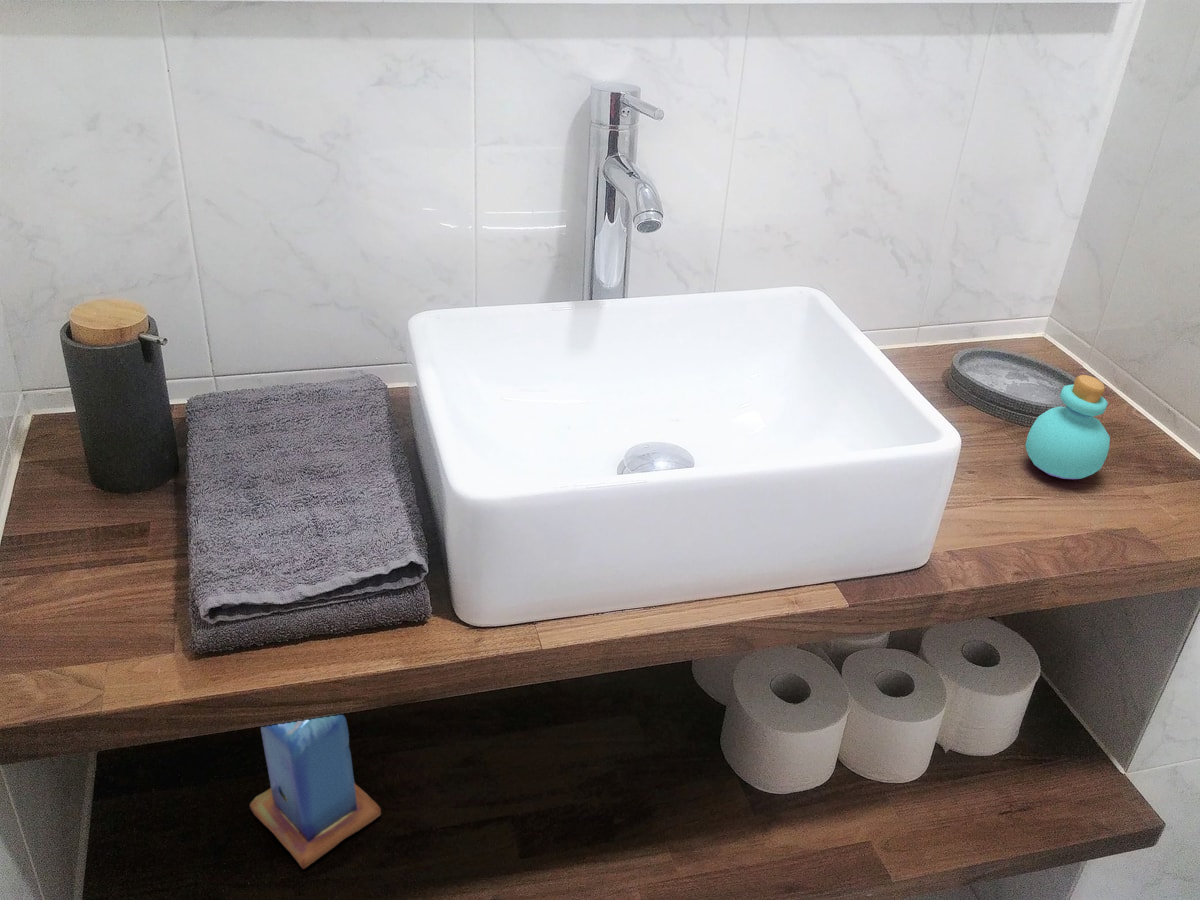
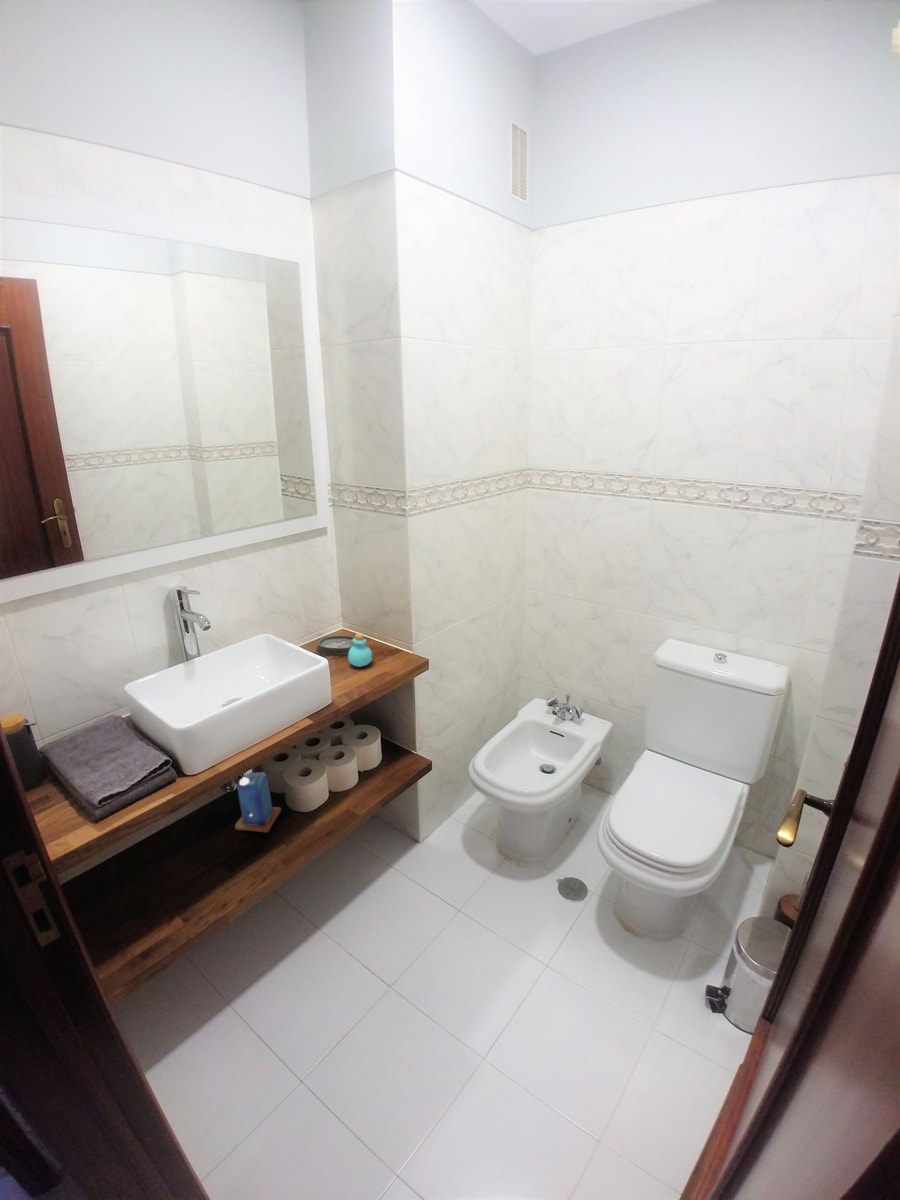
candle: present [250,715,381,869] -> present [235,772,281,833]

